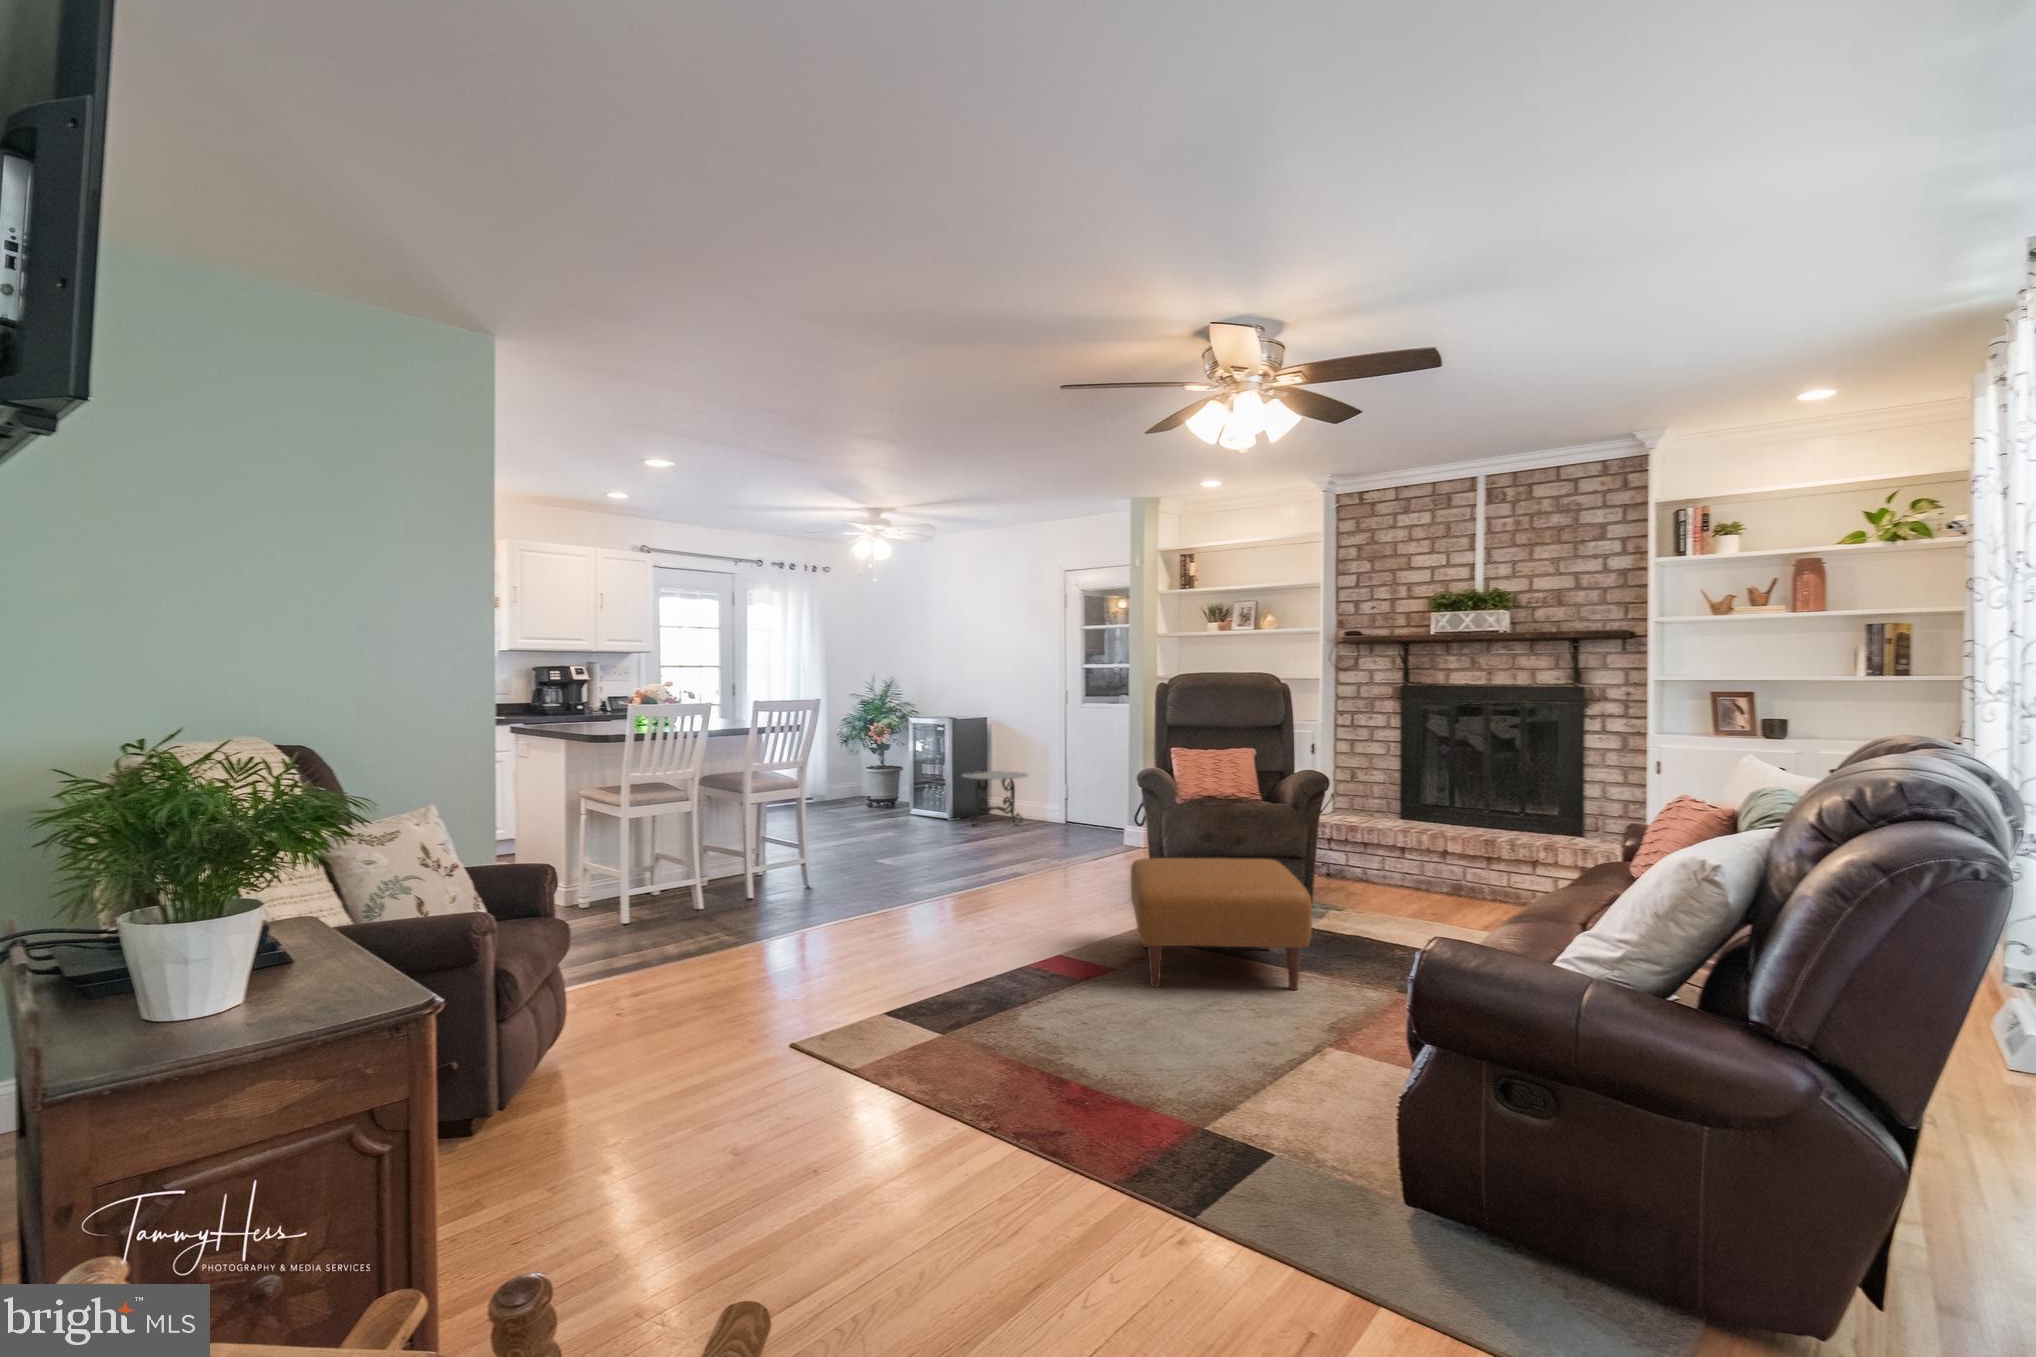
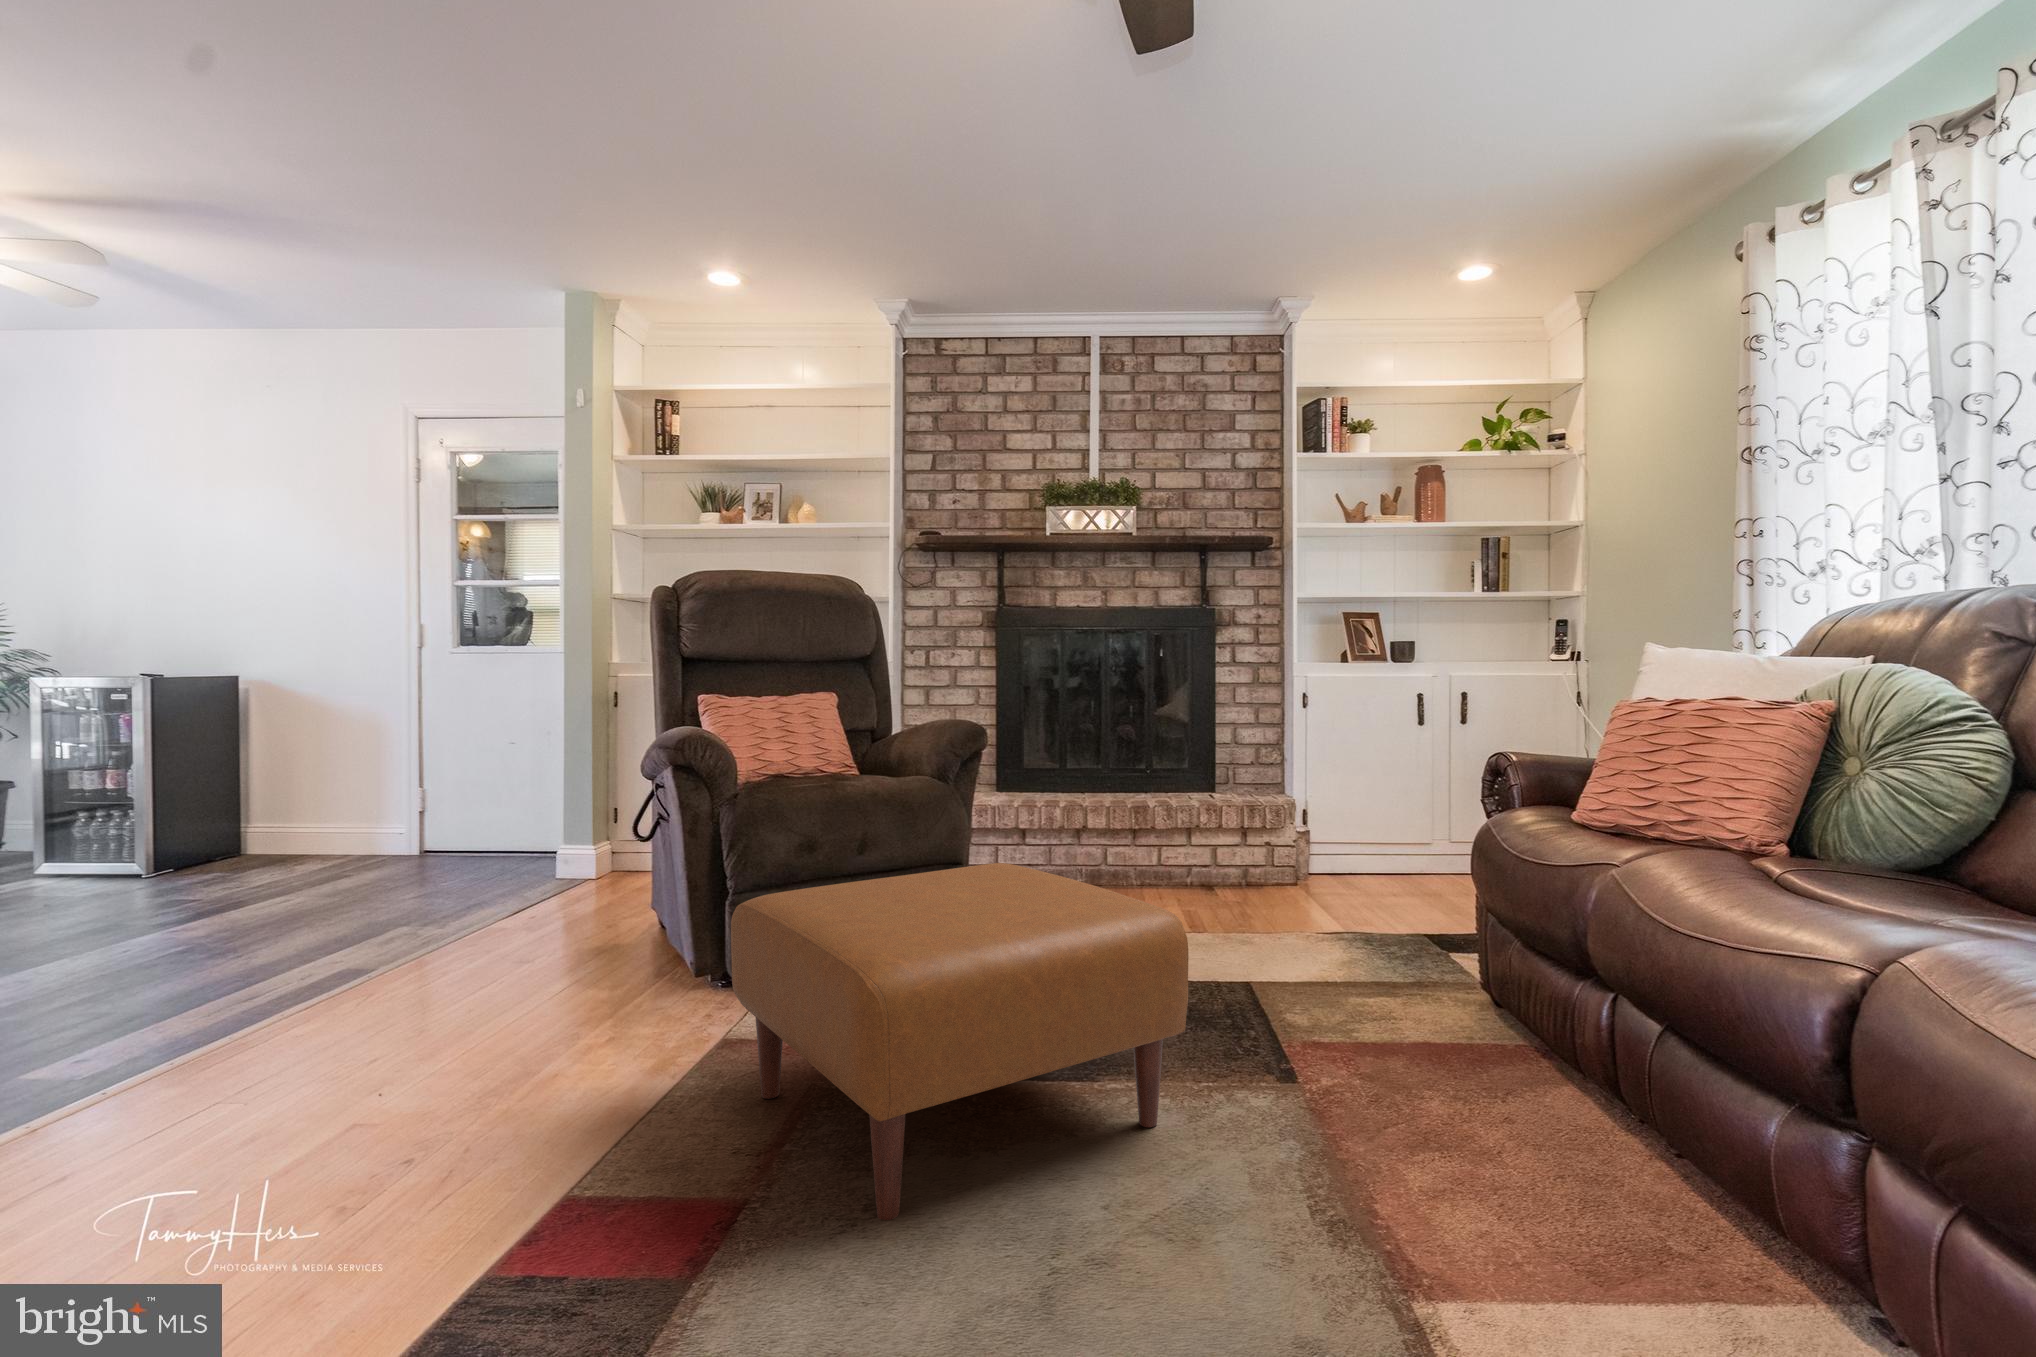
side table: present [962,771,1028,825] -> none [177,775,341,884]

